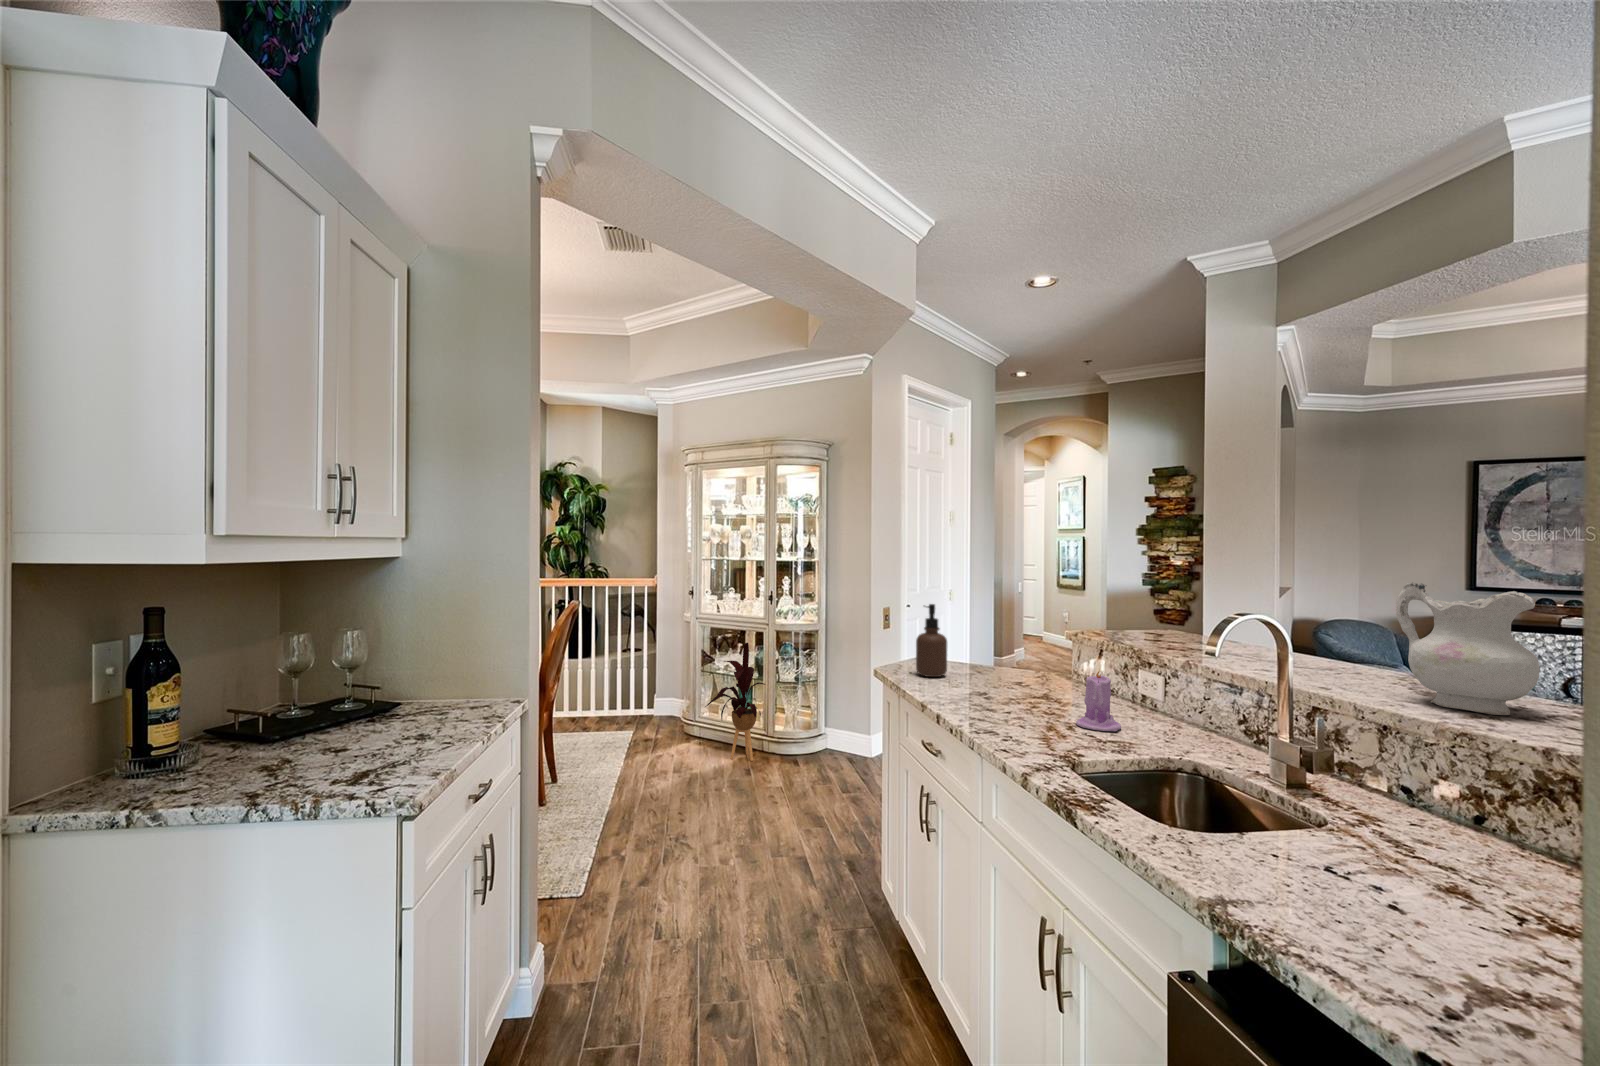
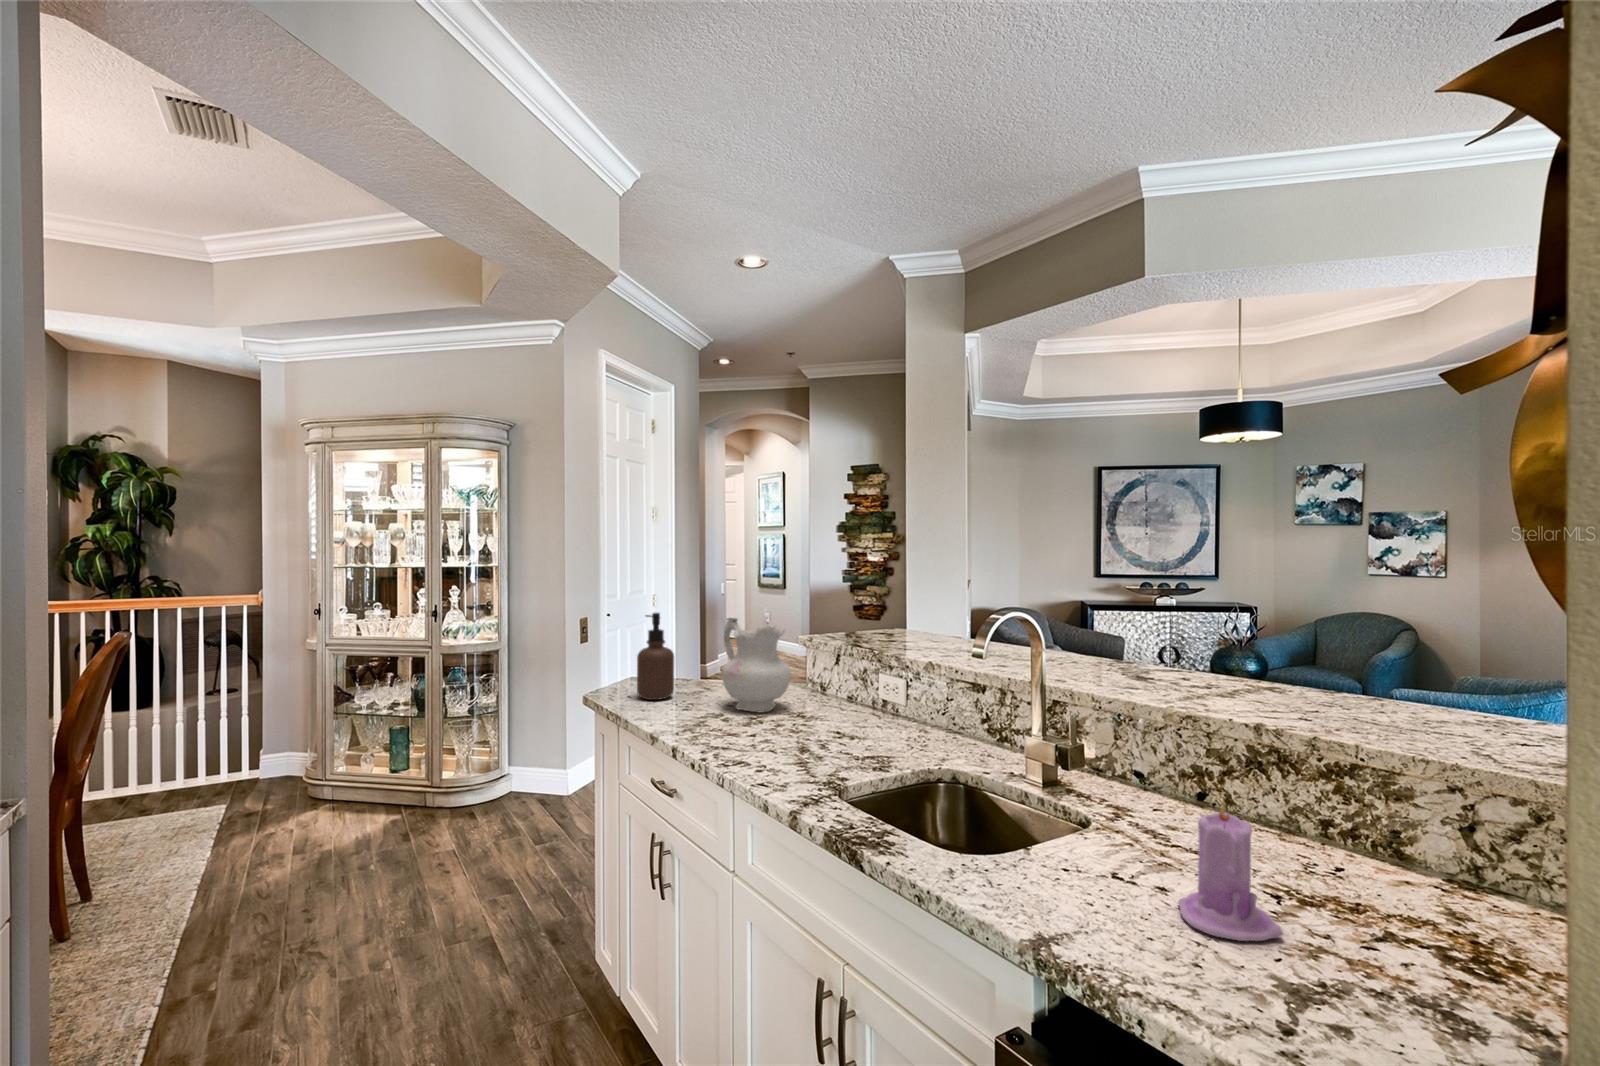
ceramic pitcher: present [1396,582,1540,715] -> present [722,618,791,712]
house plant: present [705,643,765,761] -> none [337,672,430,827]
candle: present [1076,671,1121,731] -> present [1179,805,1282,941]

